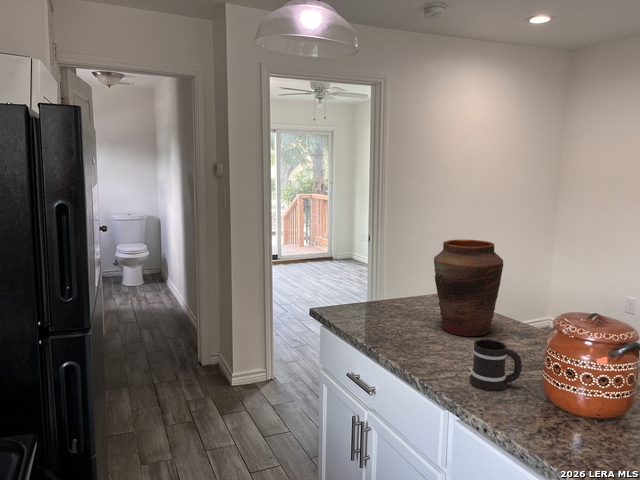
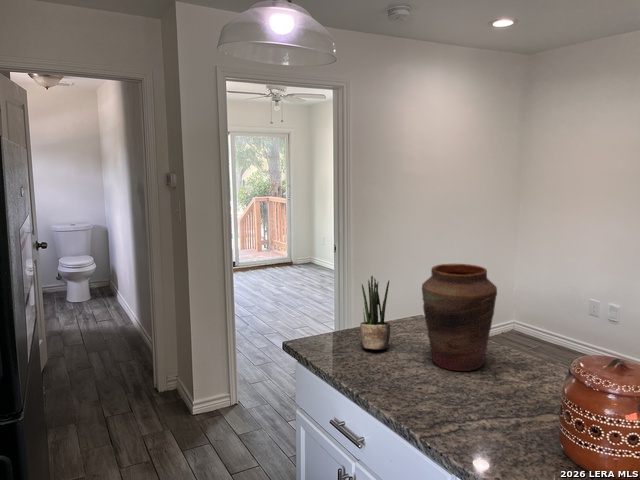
potted plant: none [379,249,406,316] -> present [360,276,390,349]
mug: present [470,339,522,391] -> none [475,386,533,446]

